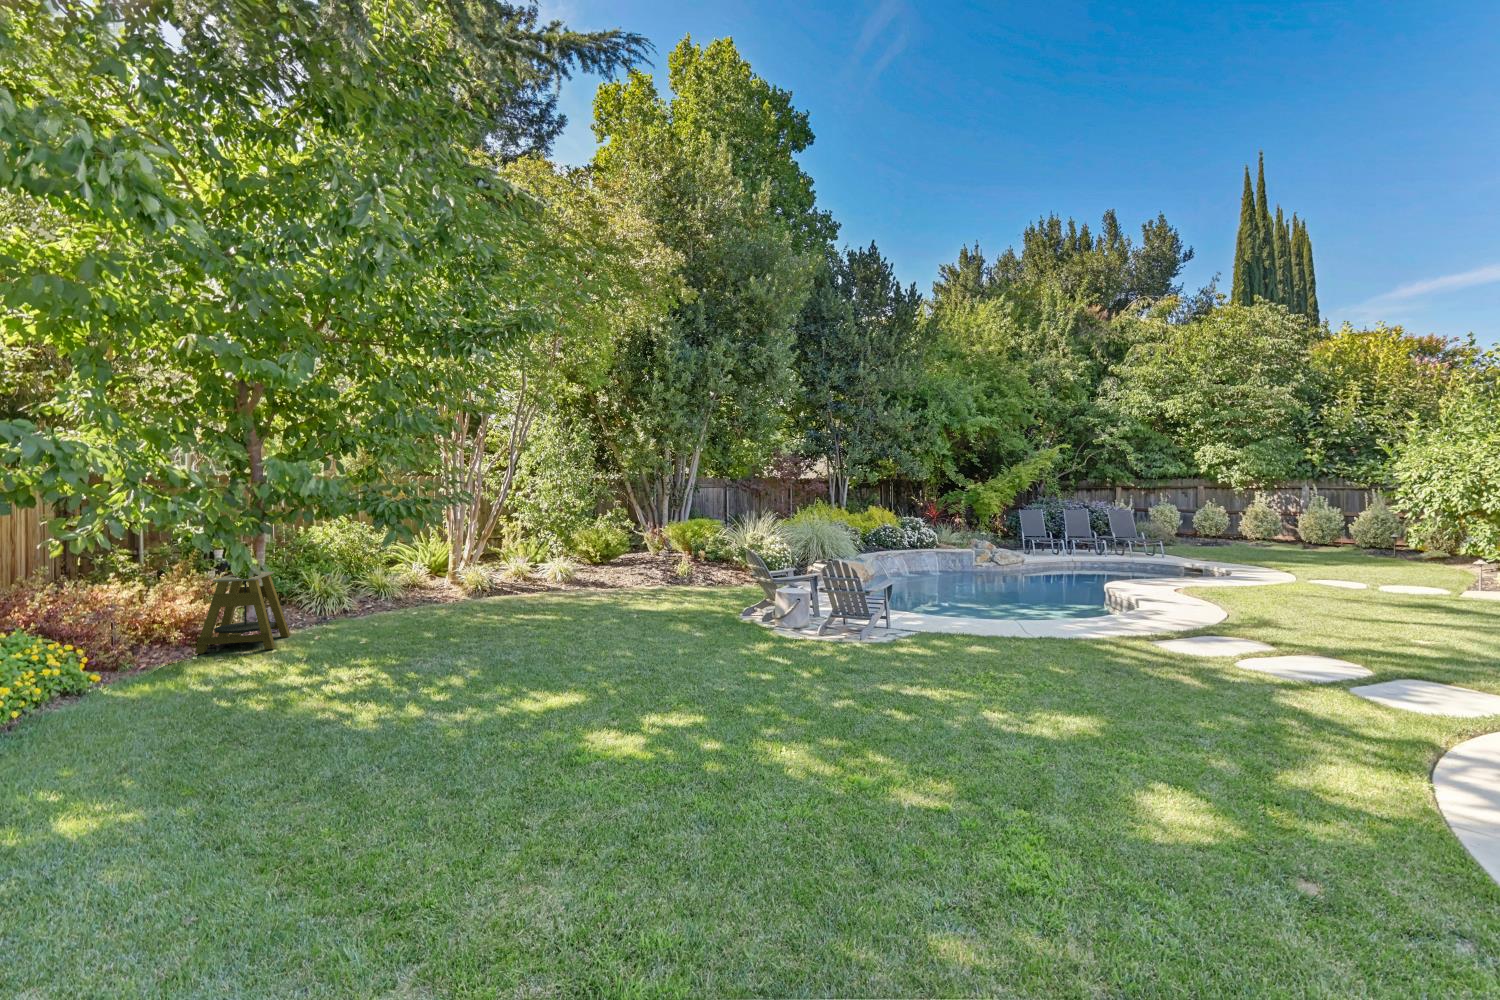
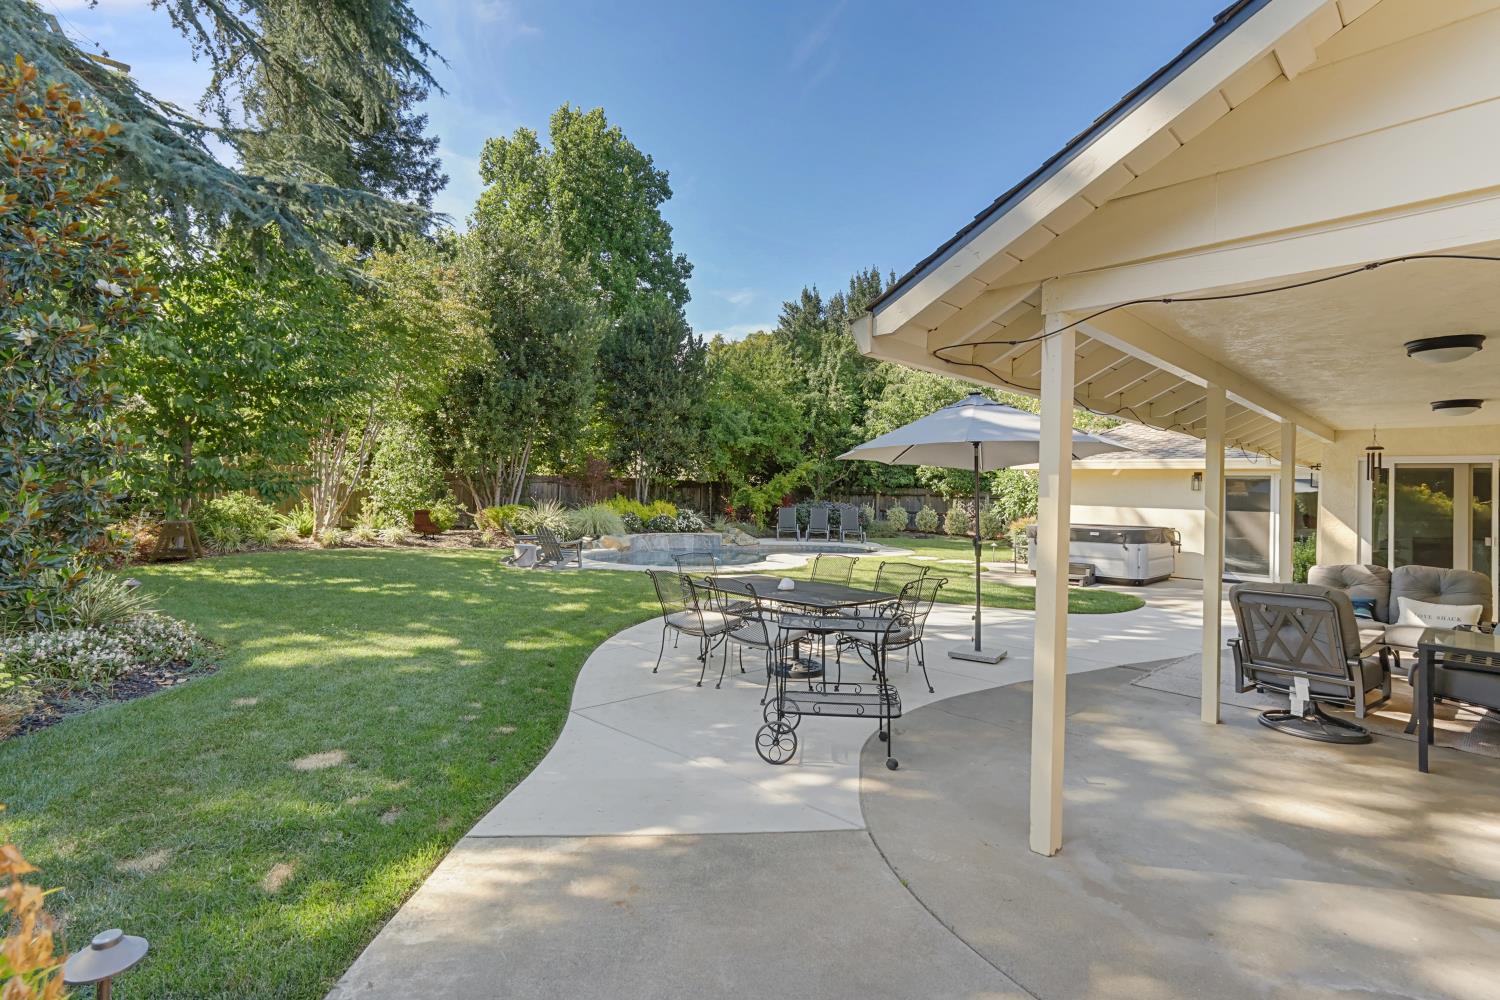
lounge chair: none [575,530,619,578] -> present [411,509,440,541]

